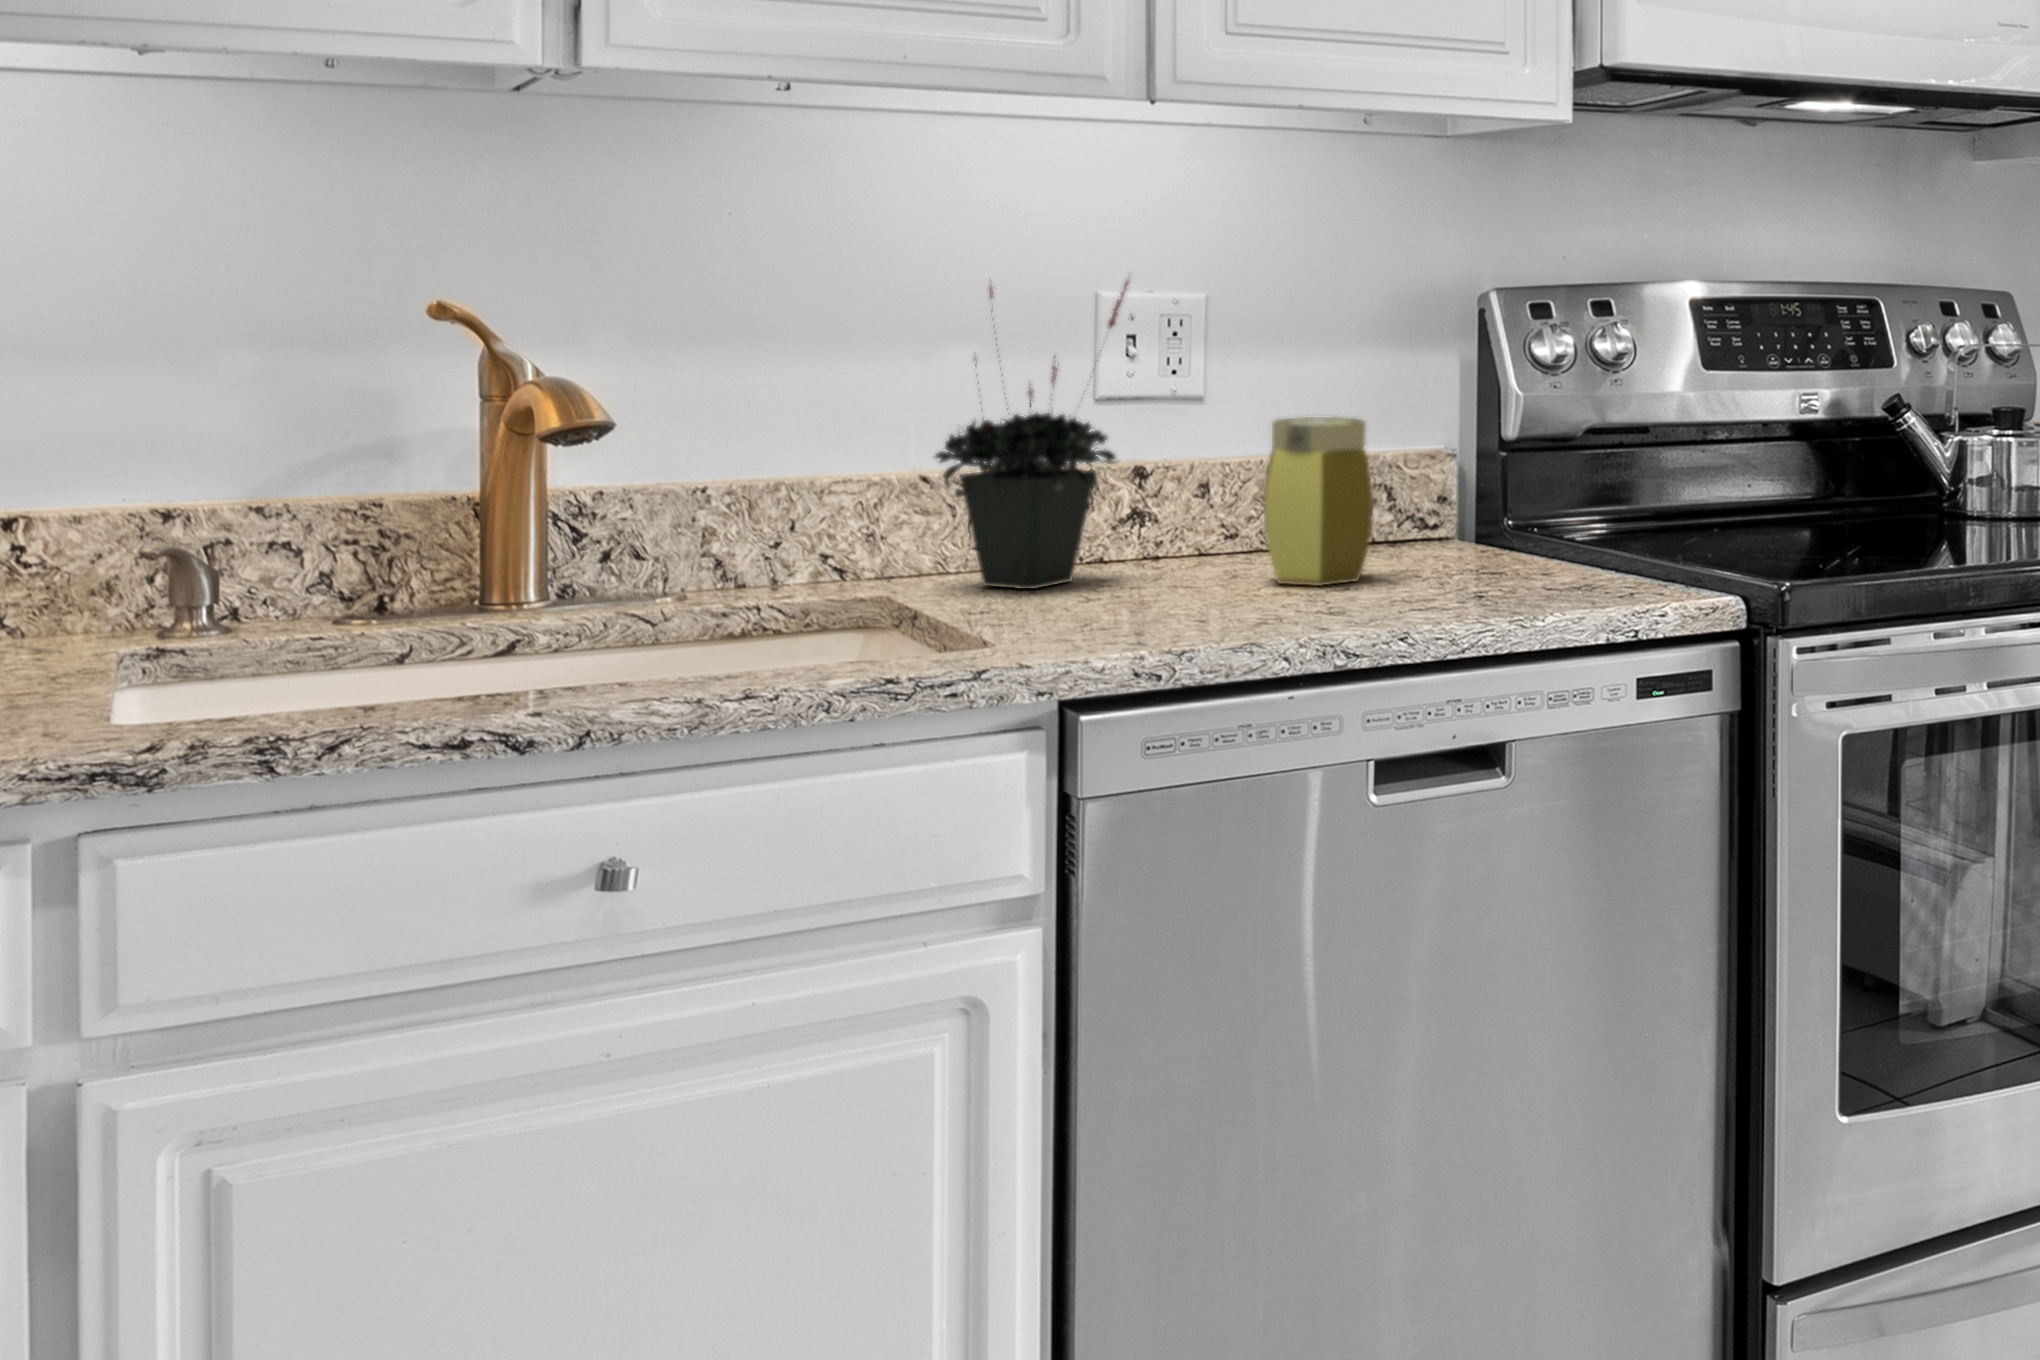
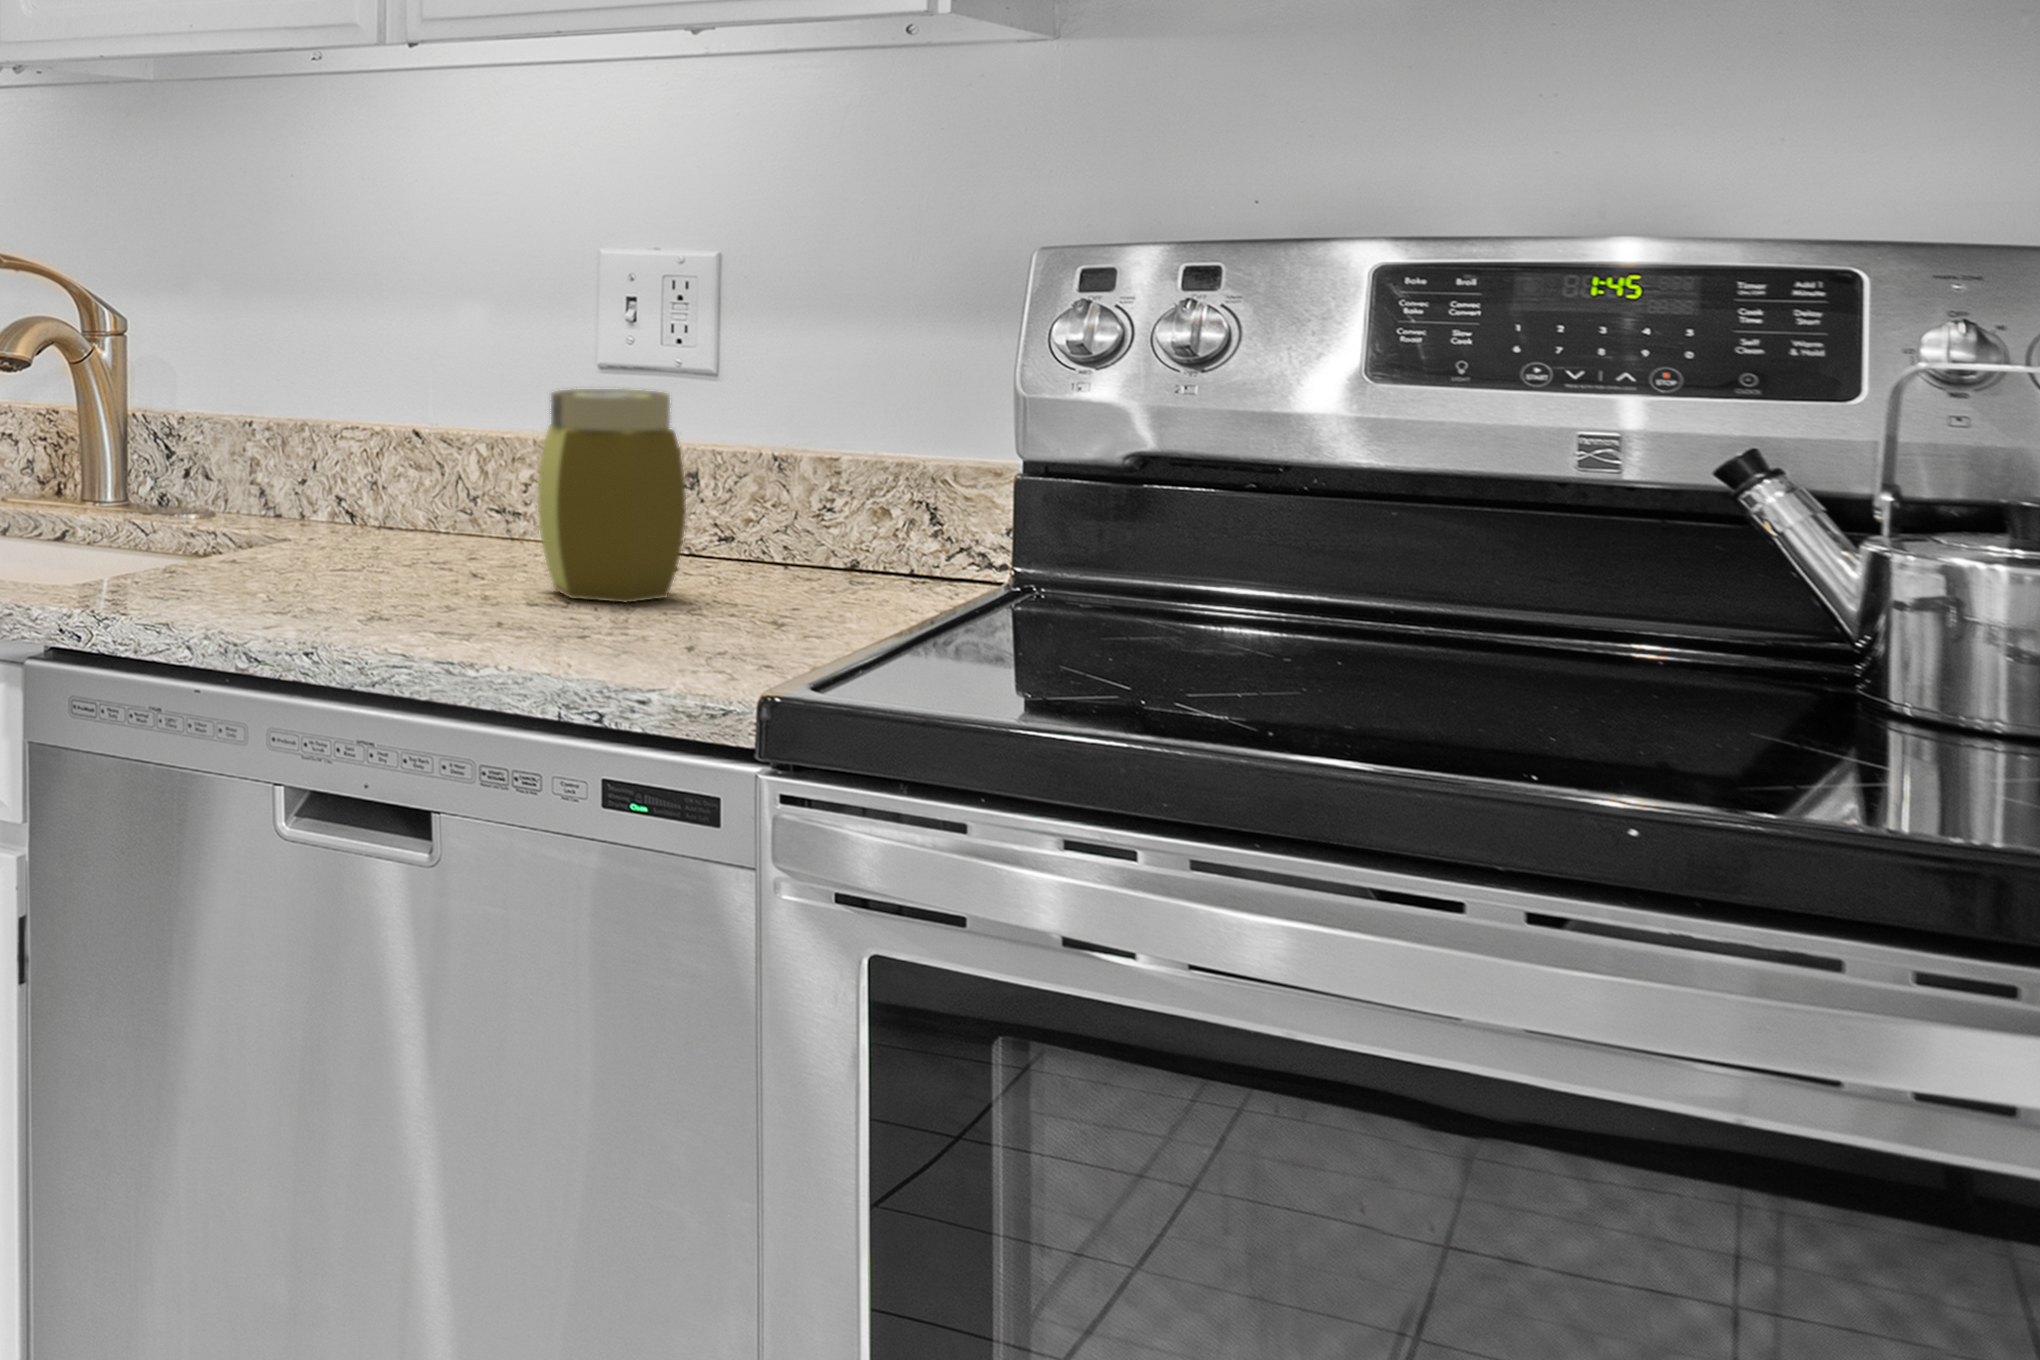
potted plant: present [933,281,1129,589] -> none [345,209,524,557]

